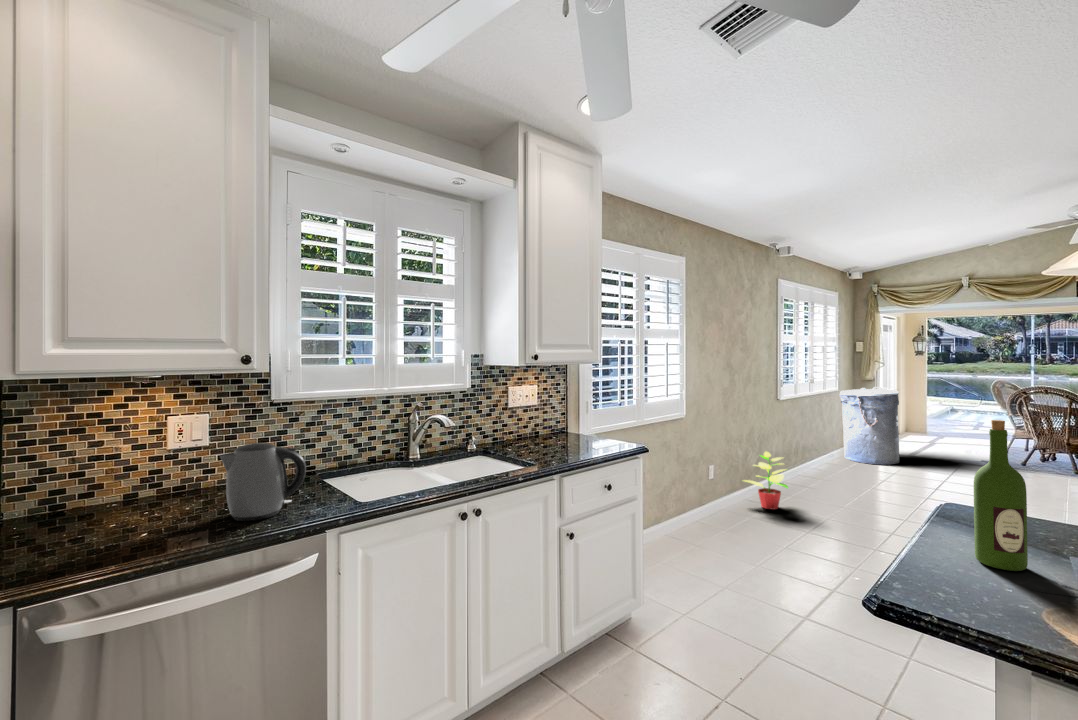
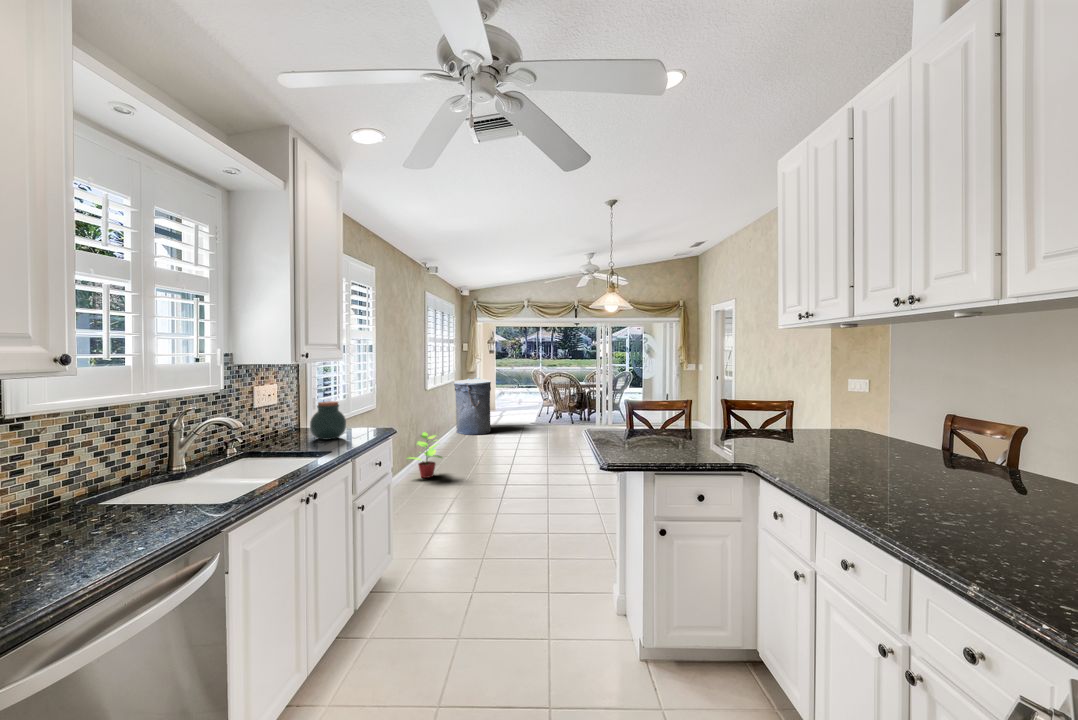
jar: none [554,405,590,446] -> present [310,401,346,440]
wine bottle: present [974,420,1028,571] -> none [622,393,639,458]
kettle: present [220,443,306,521] -> none [67,461,163,555]

